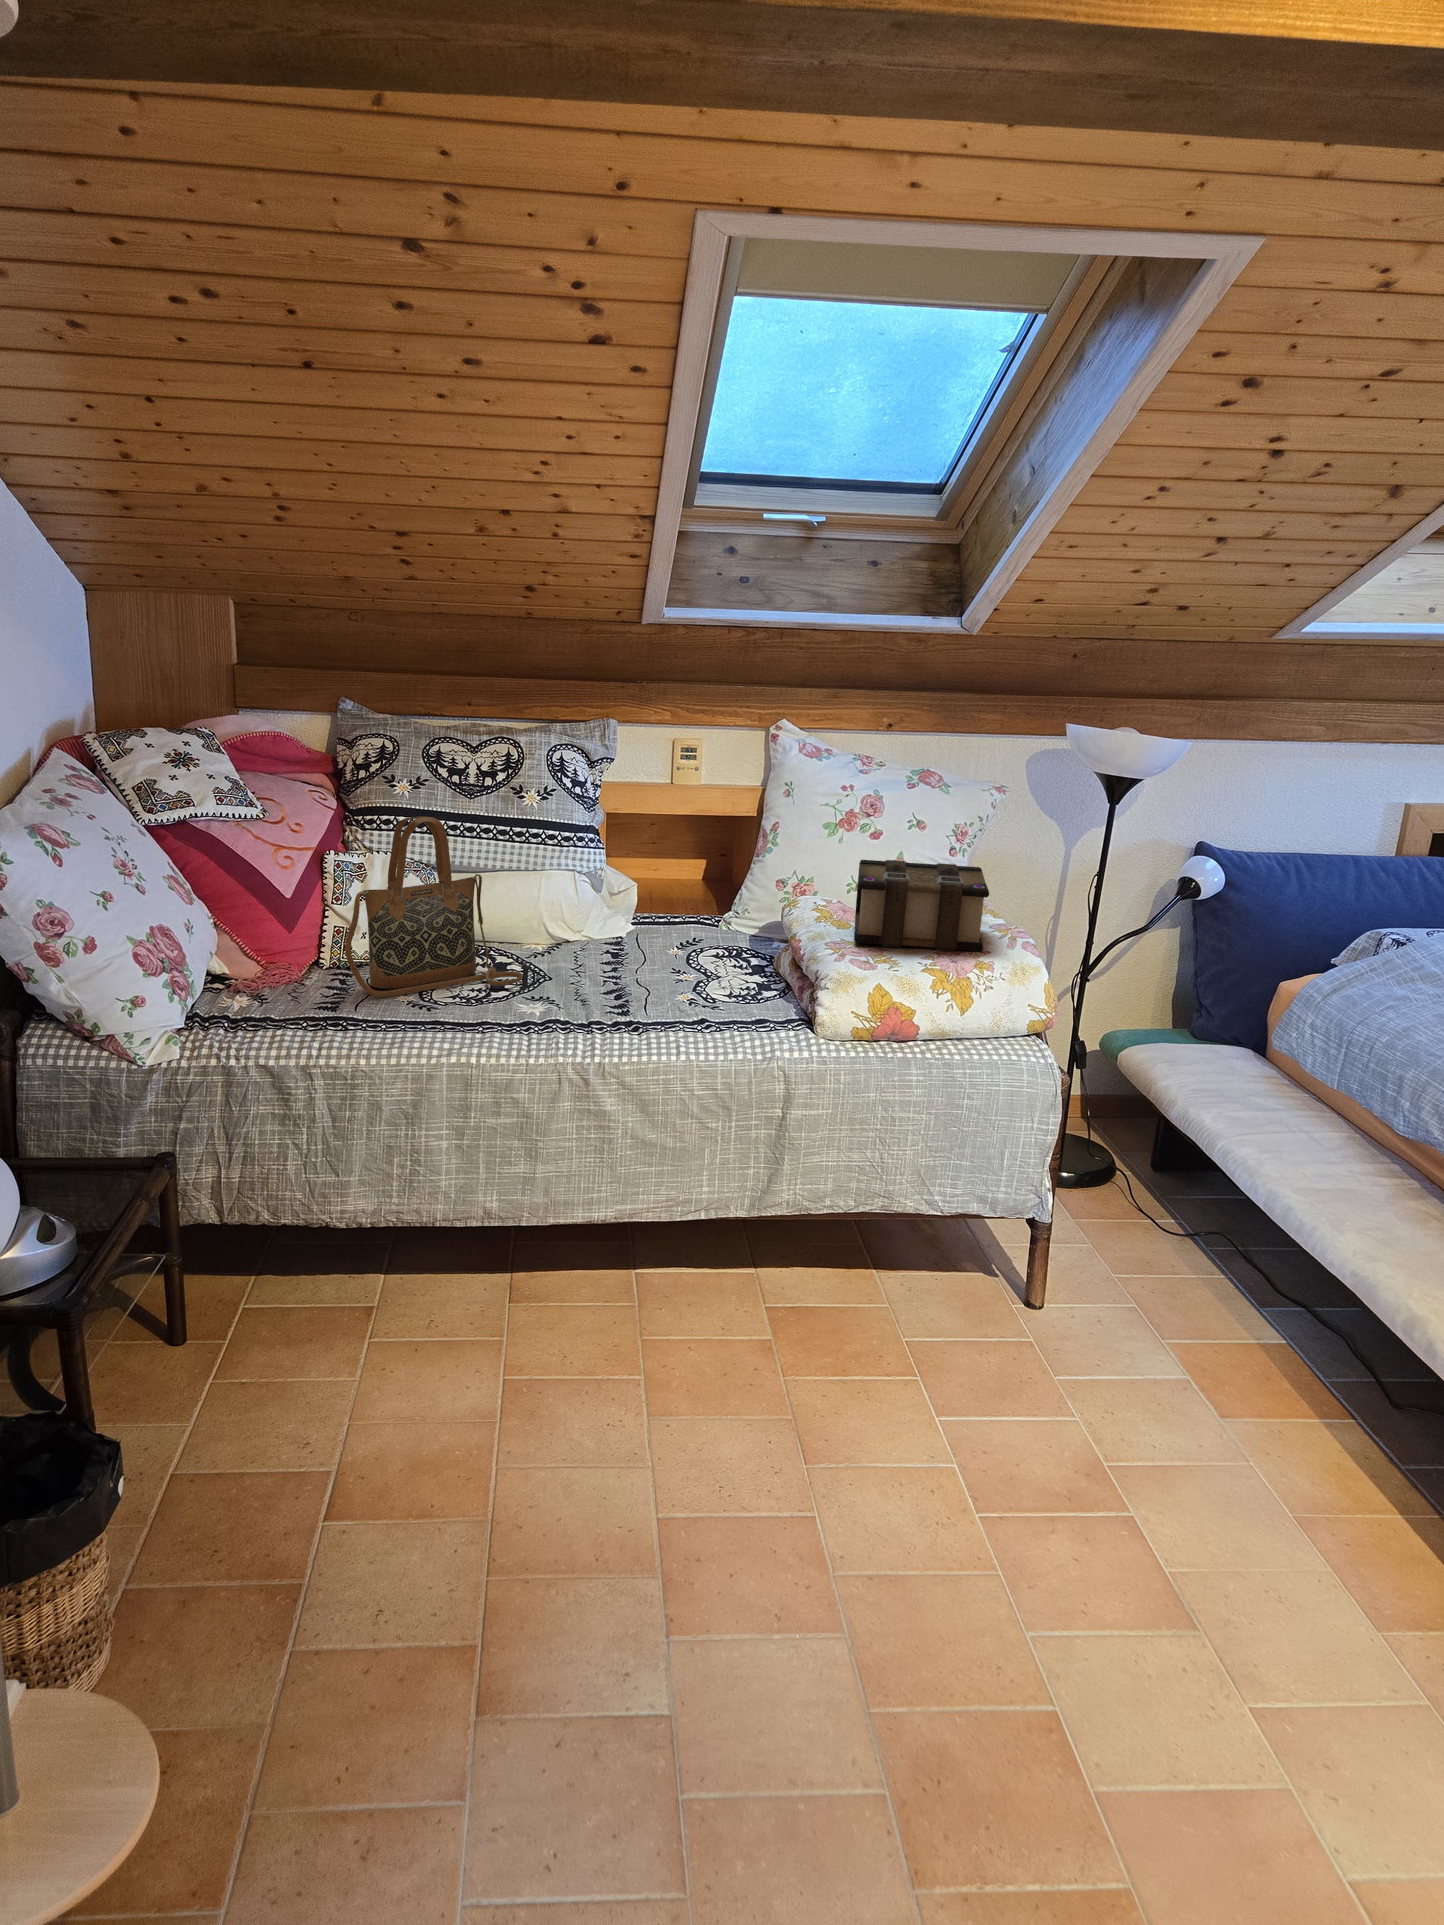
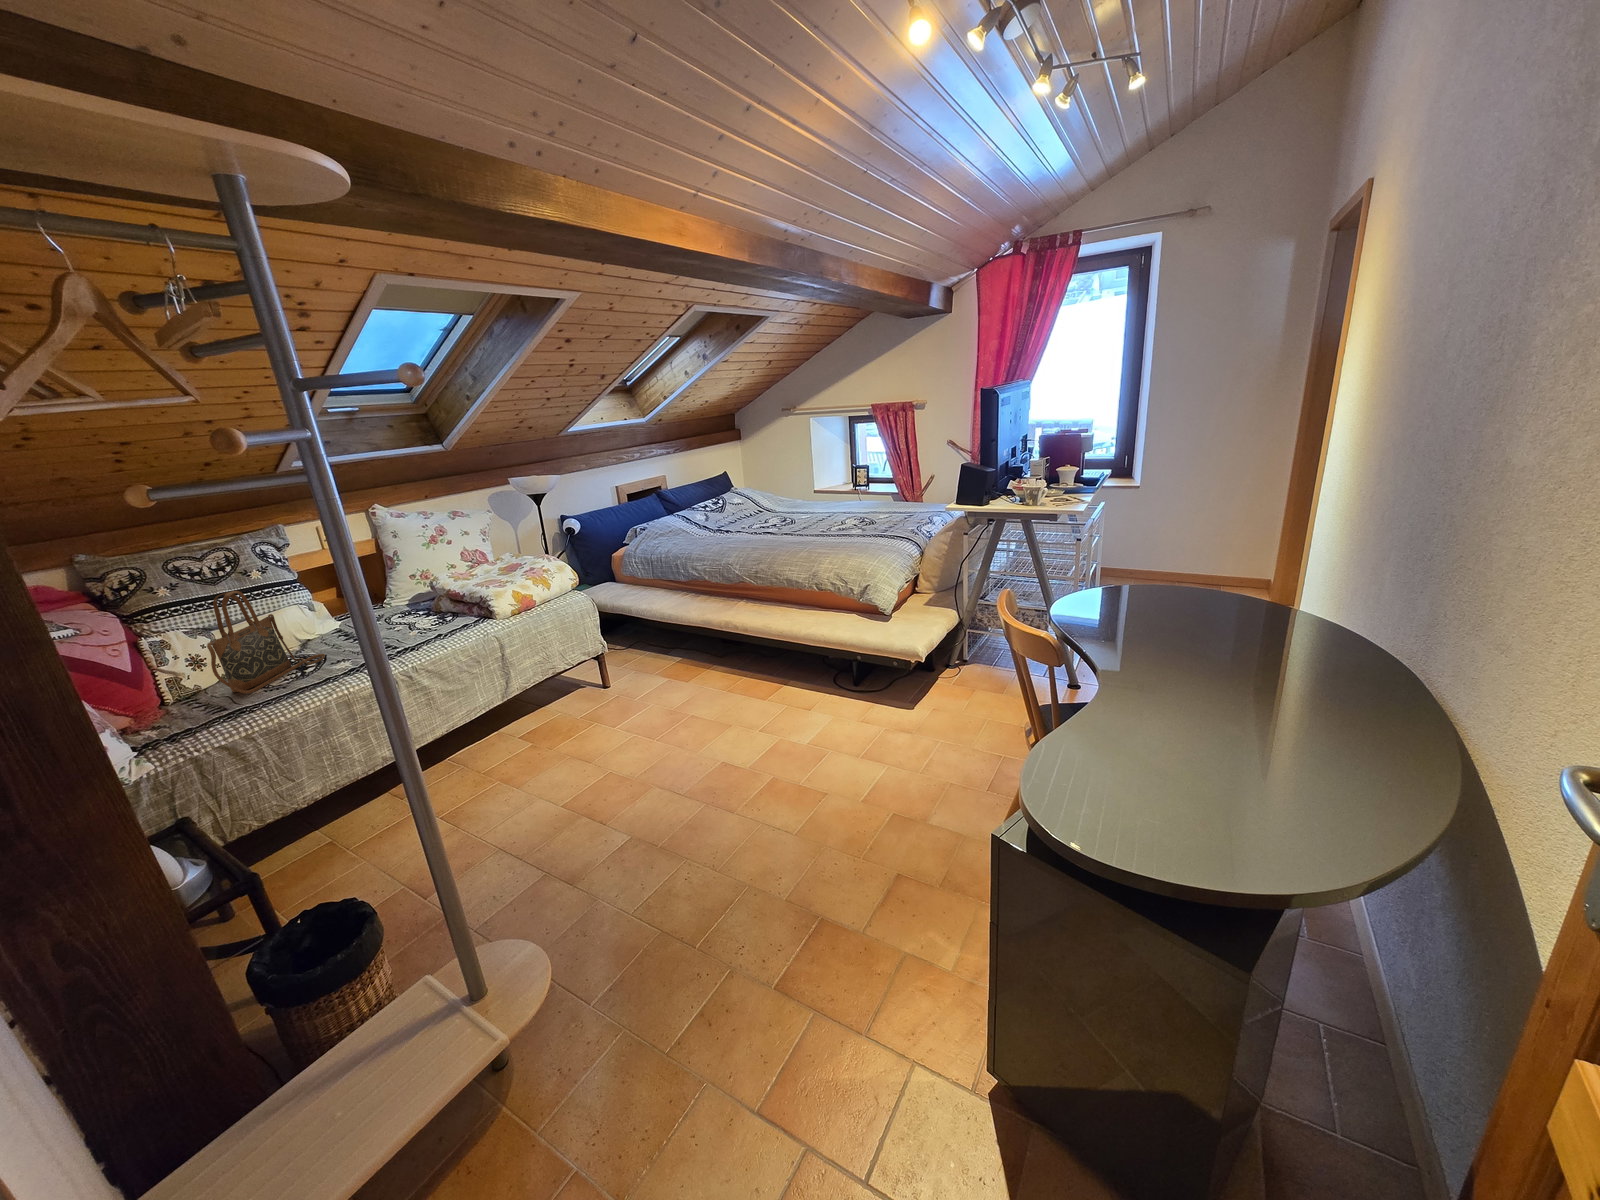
book: present [854,860,989,952] -> none [463,538,537,581]

